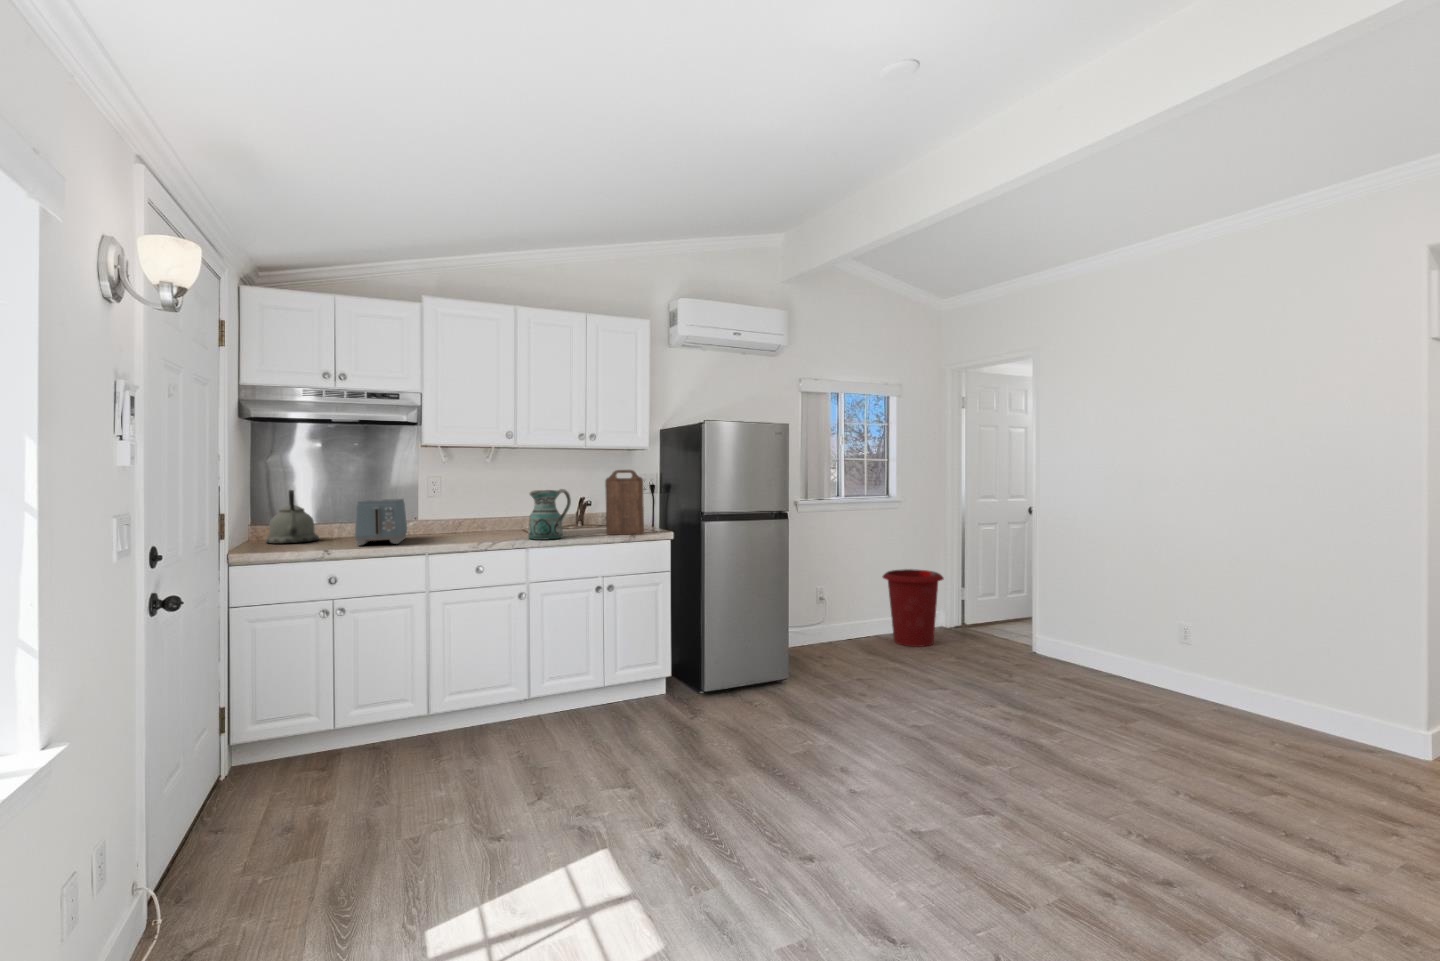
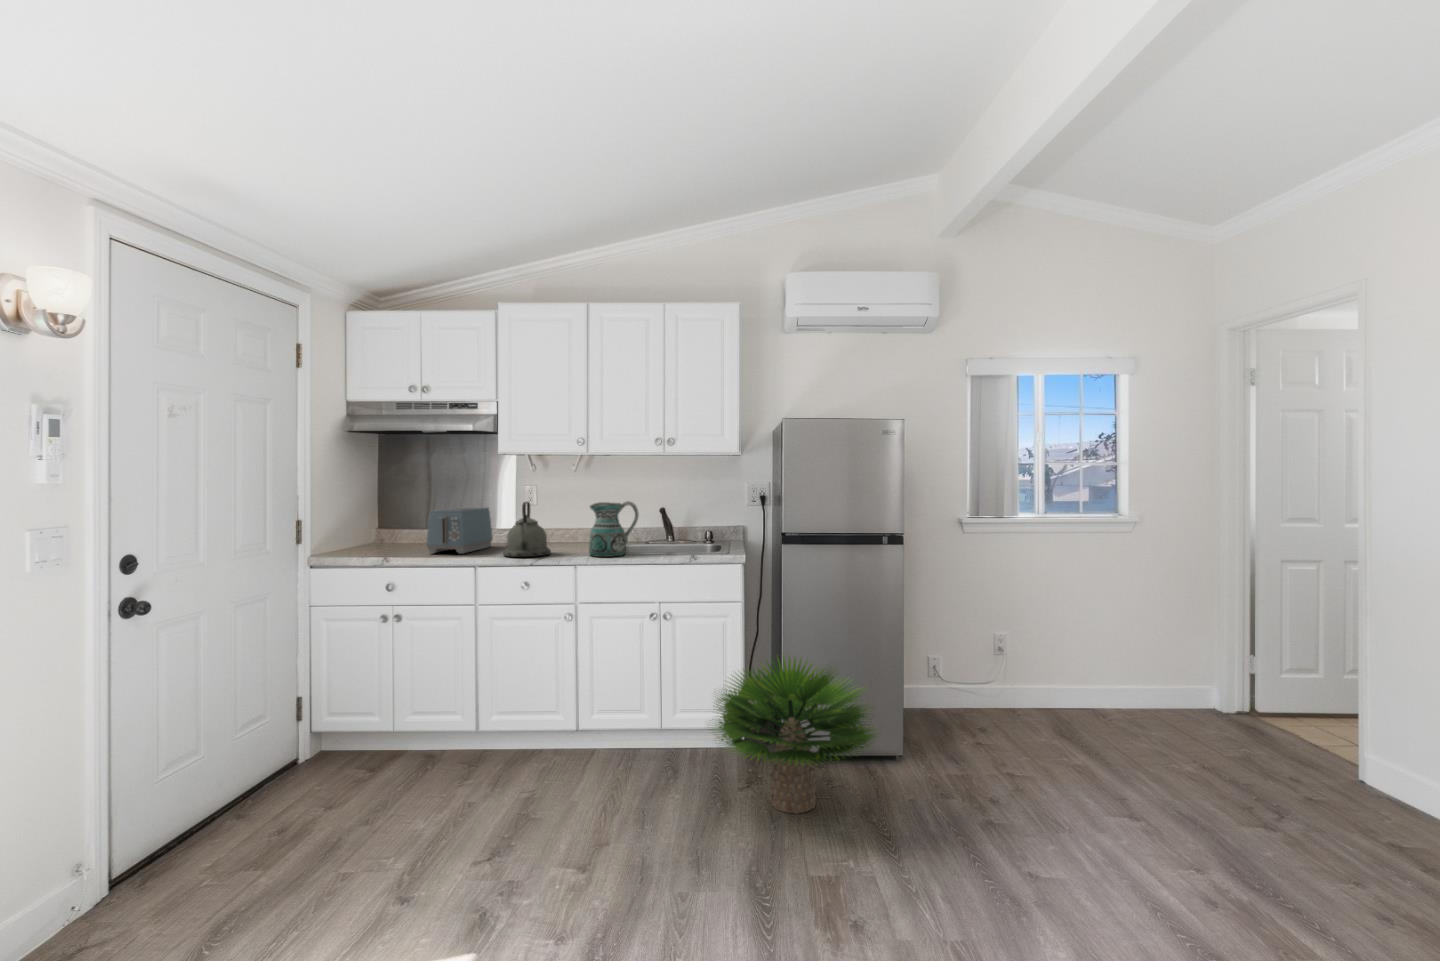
cutting board: present [605,470,644,535] -> none [678,480,718,556]
kettle: present [265,490,319,544] -> present [503,502,551,557]
waste bin: present [882,569,944,647] -> none [1097,620,1196,736]
potted plant: none [669,606,809,730] -> present [716,657,875,813]

